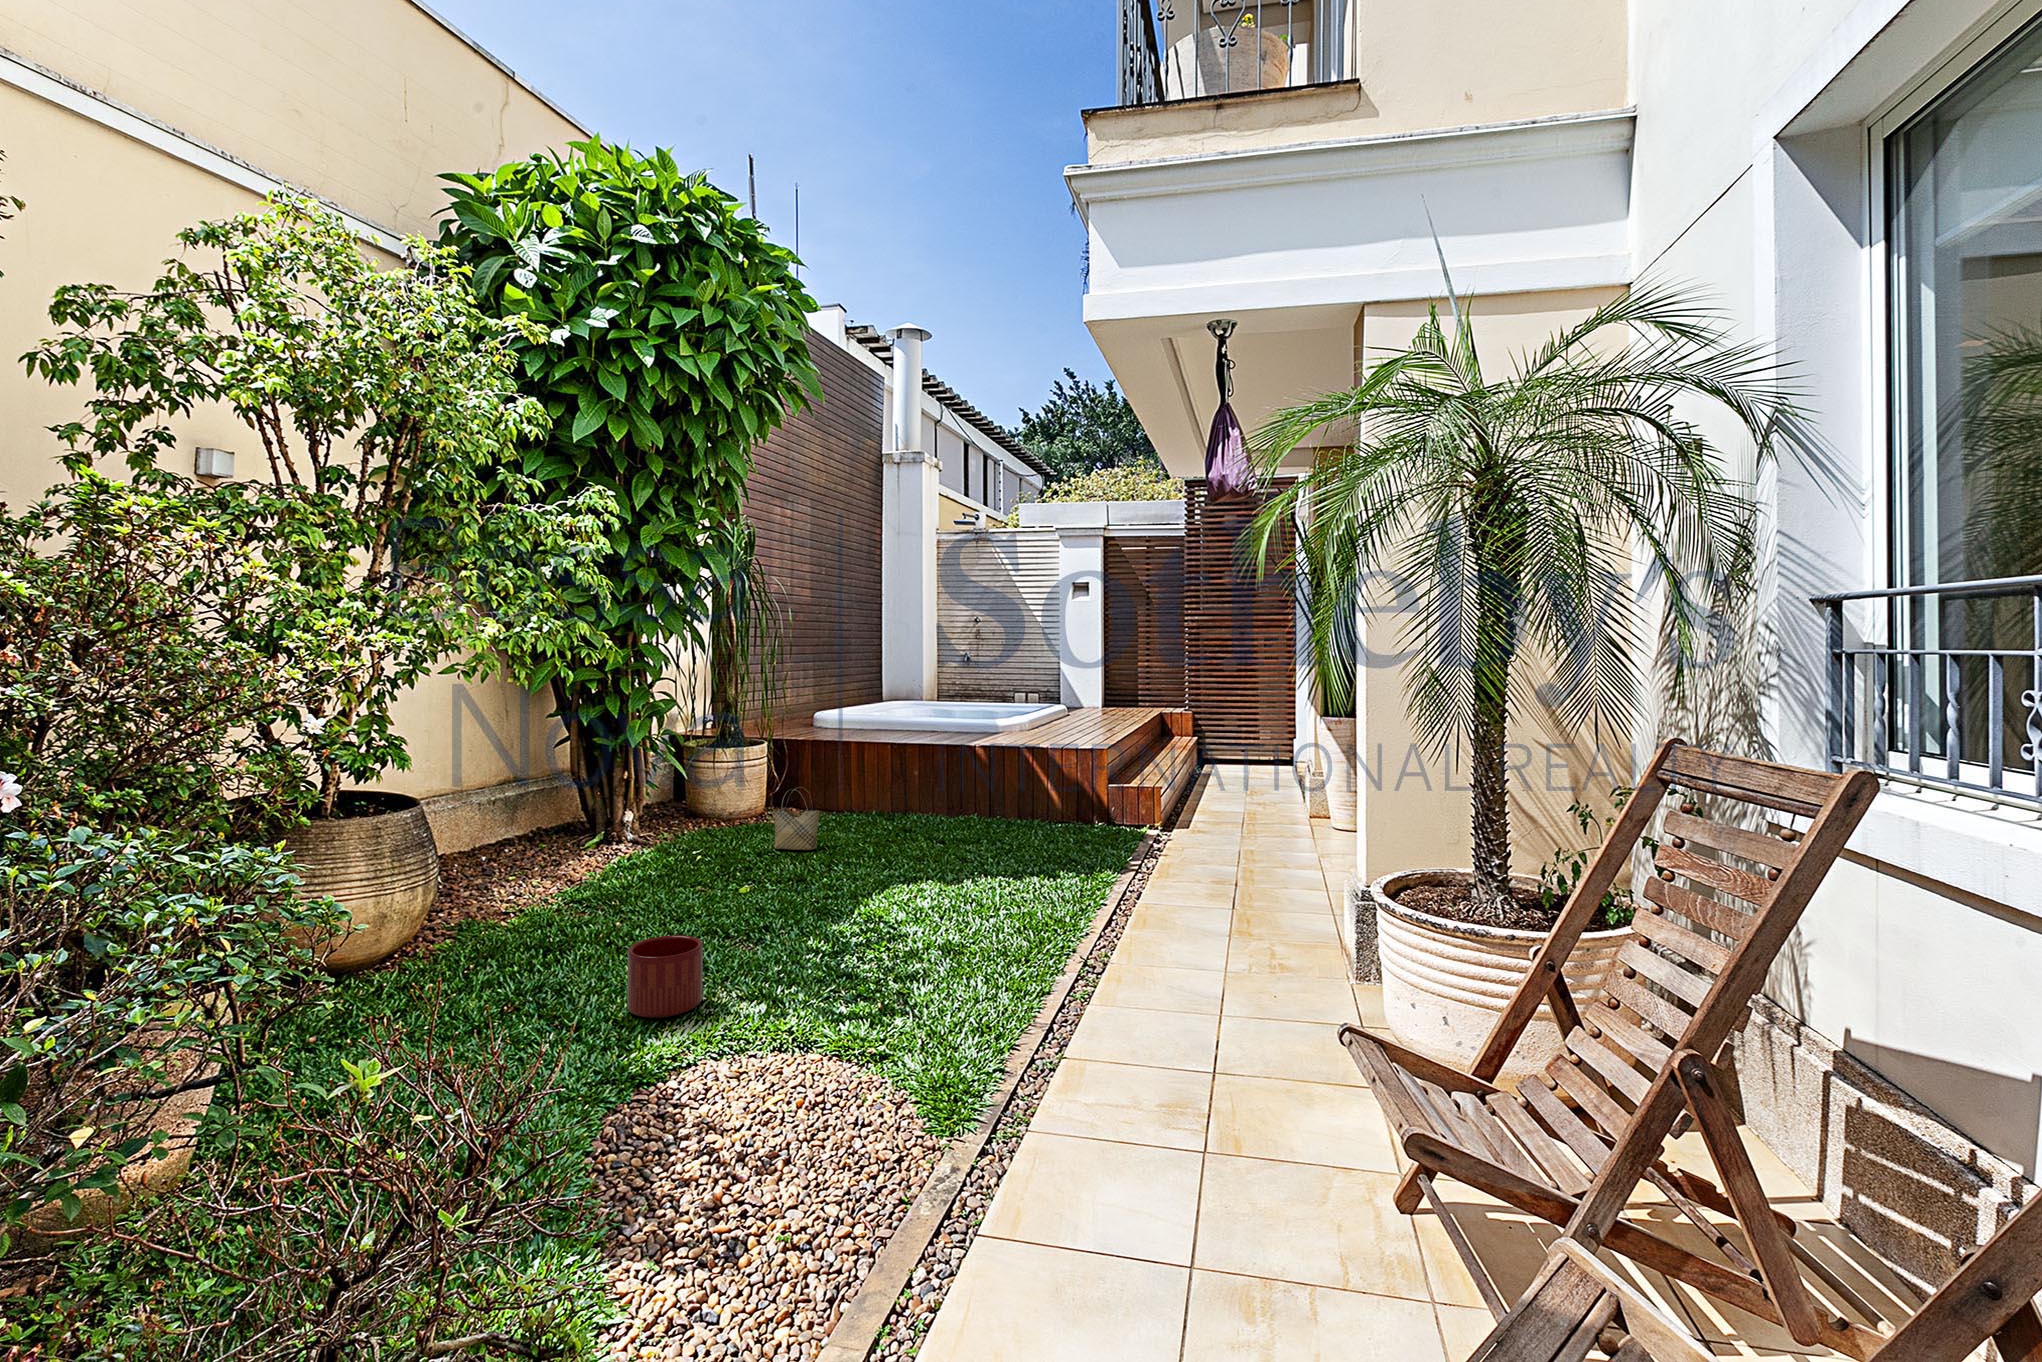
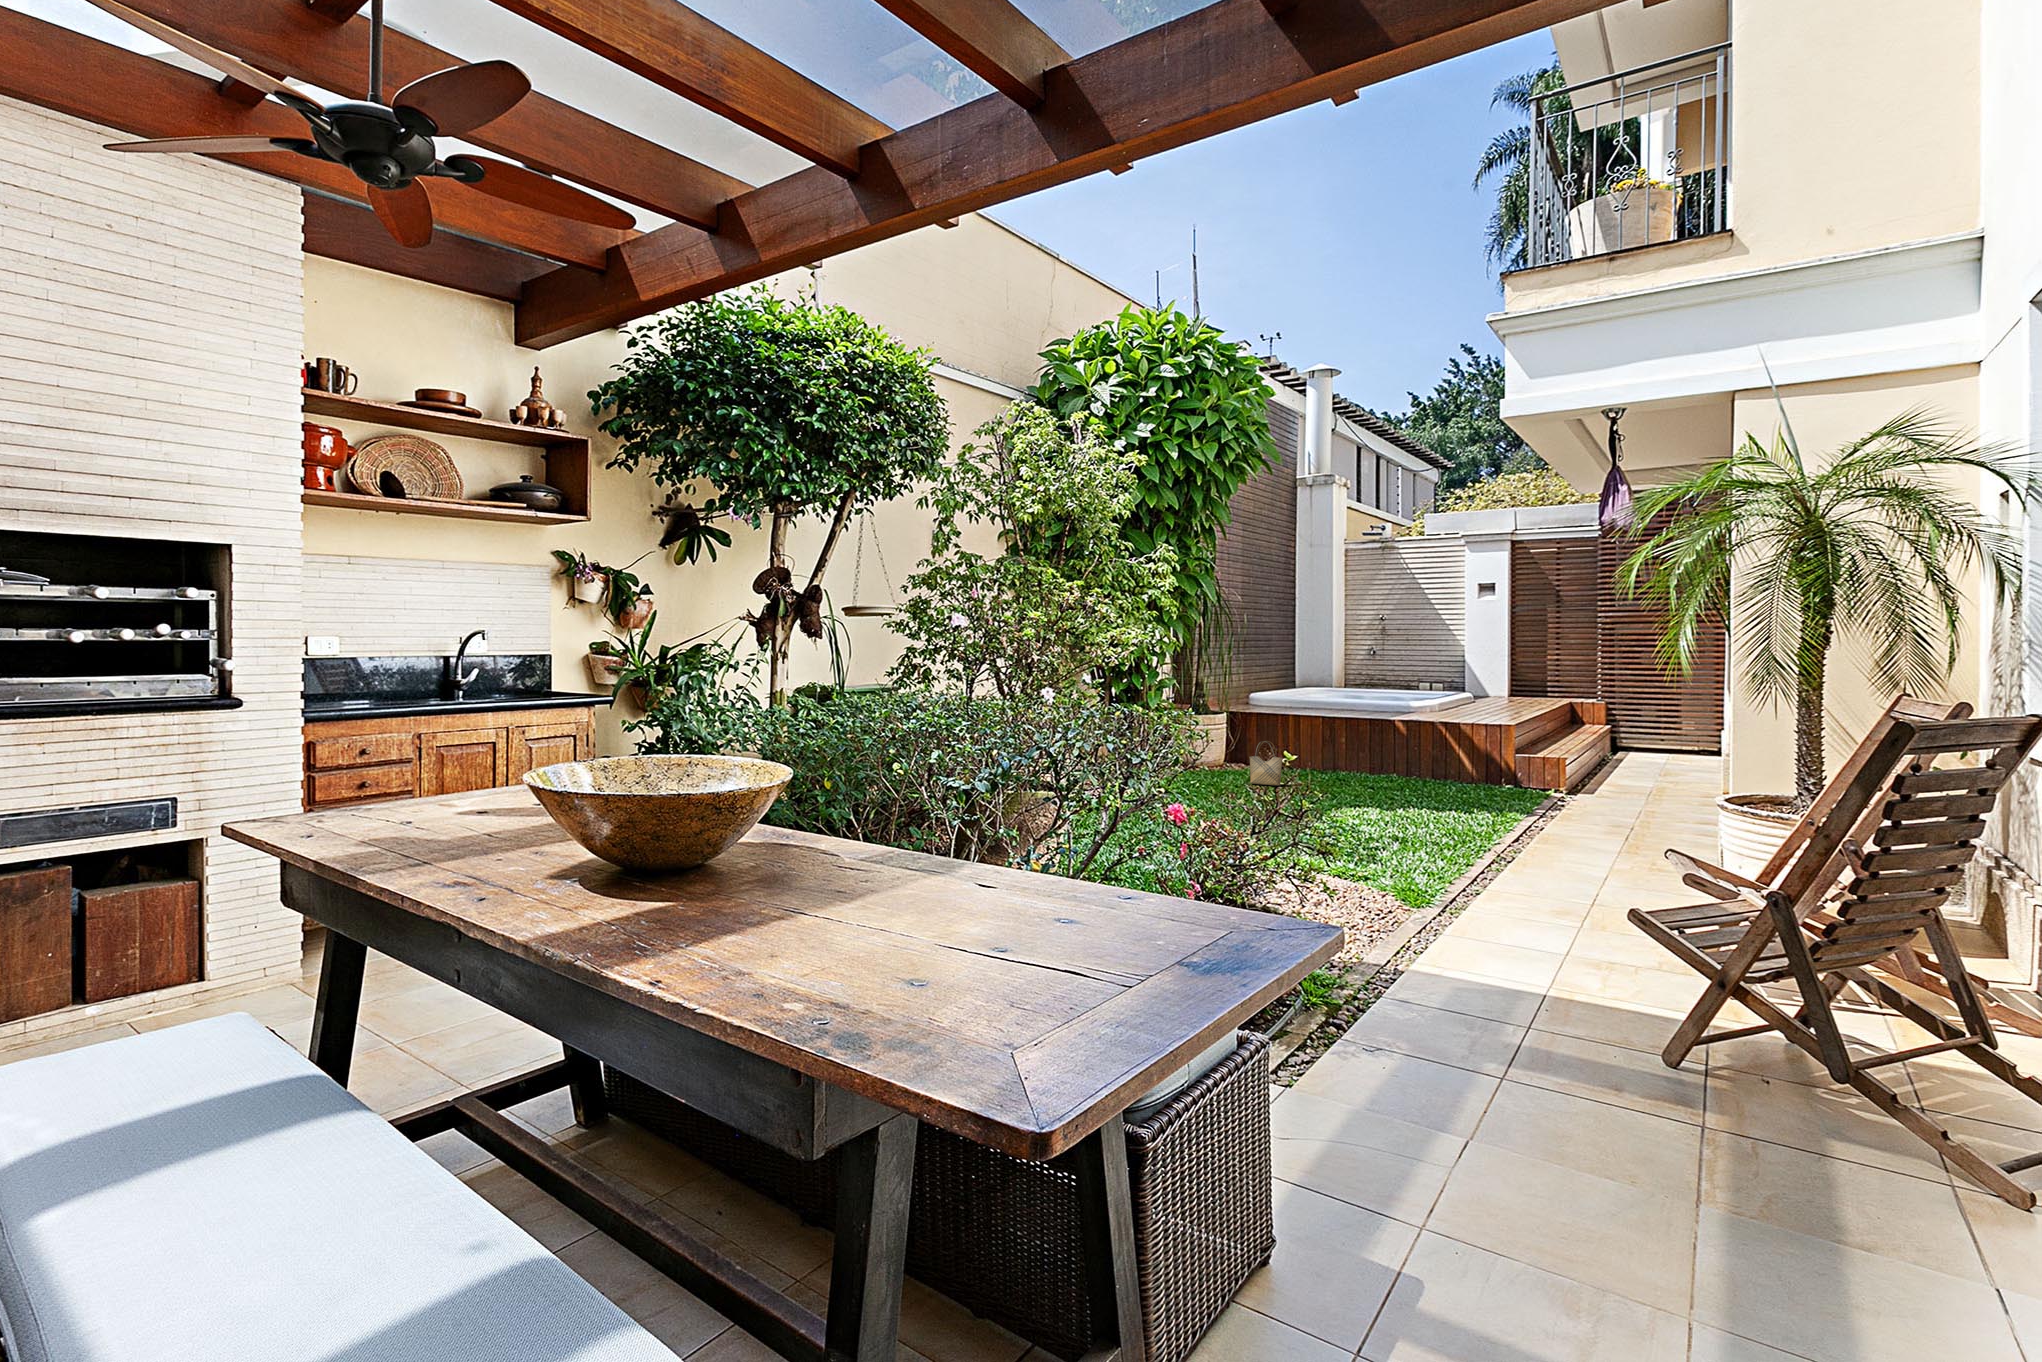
planter: present [627,935,703,1018] -> none [1216,800,1256,840]

